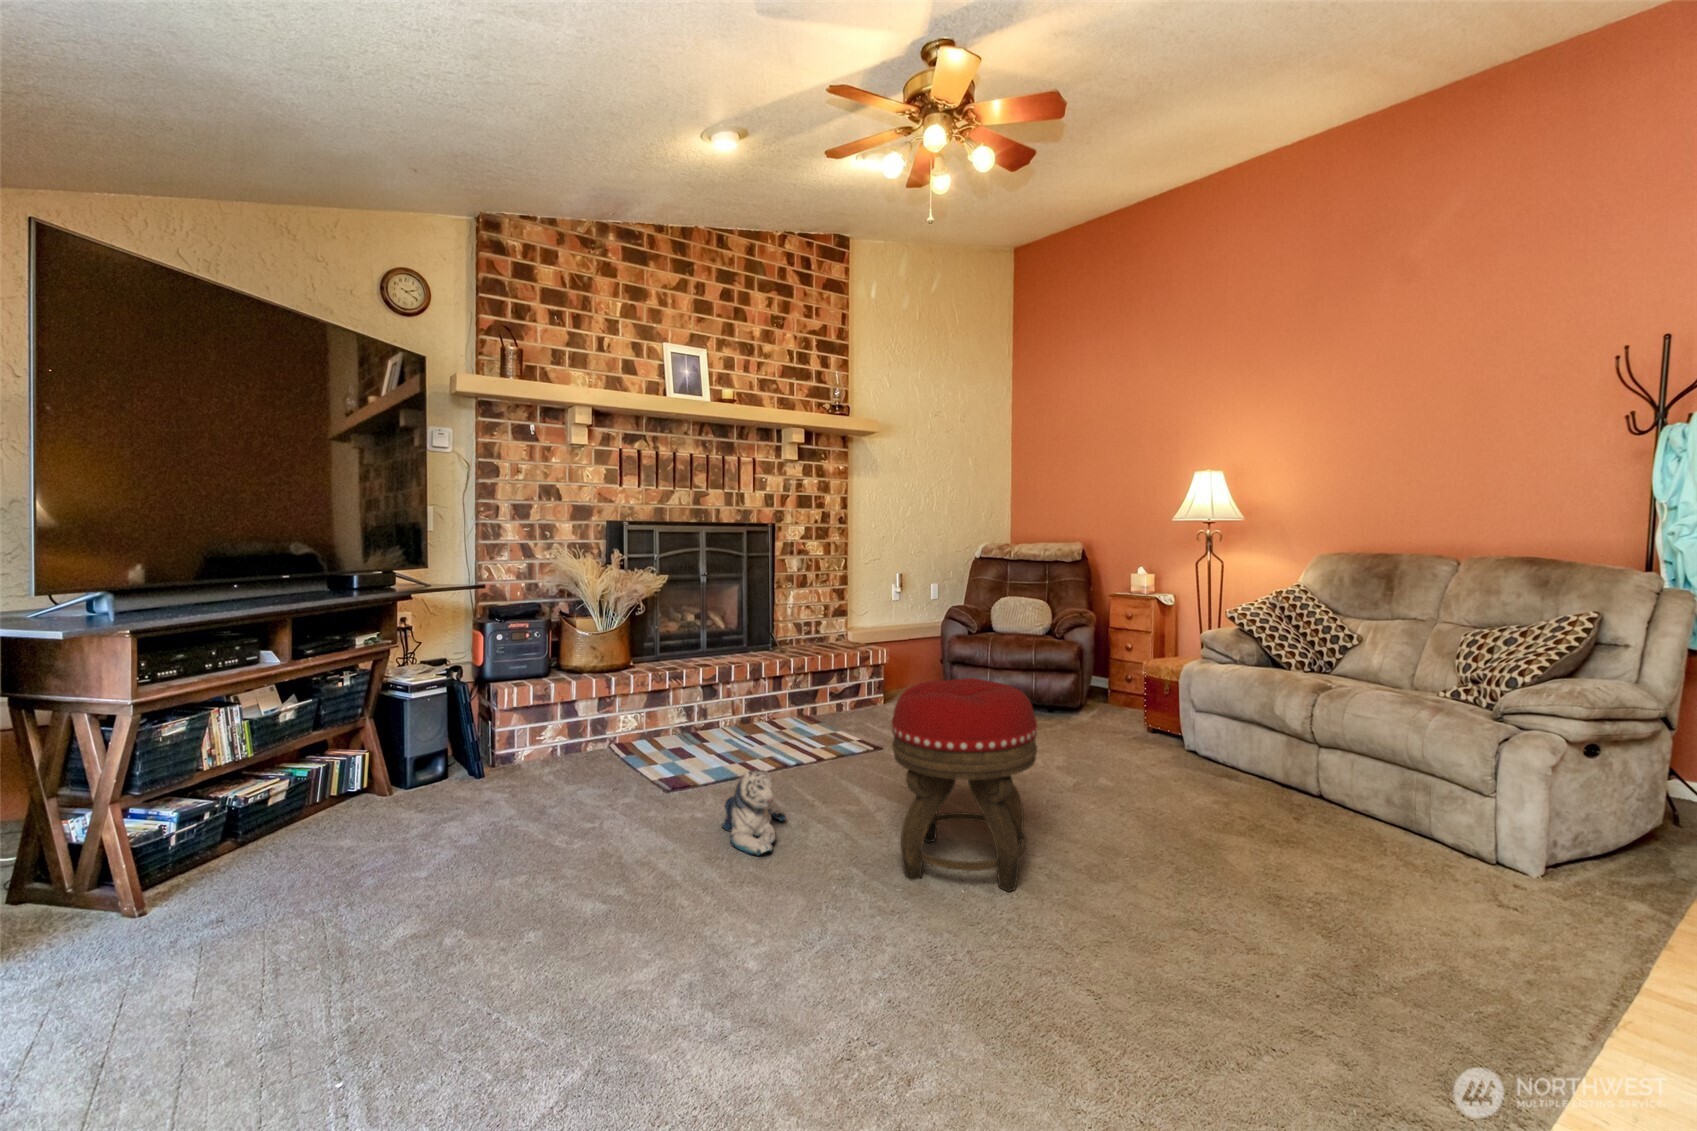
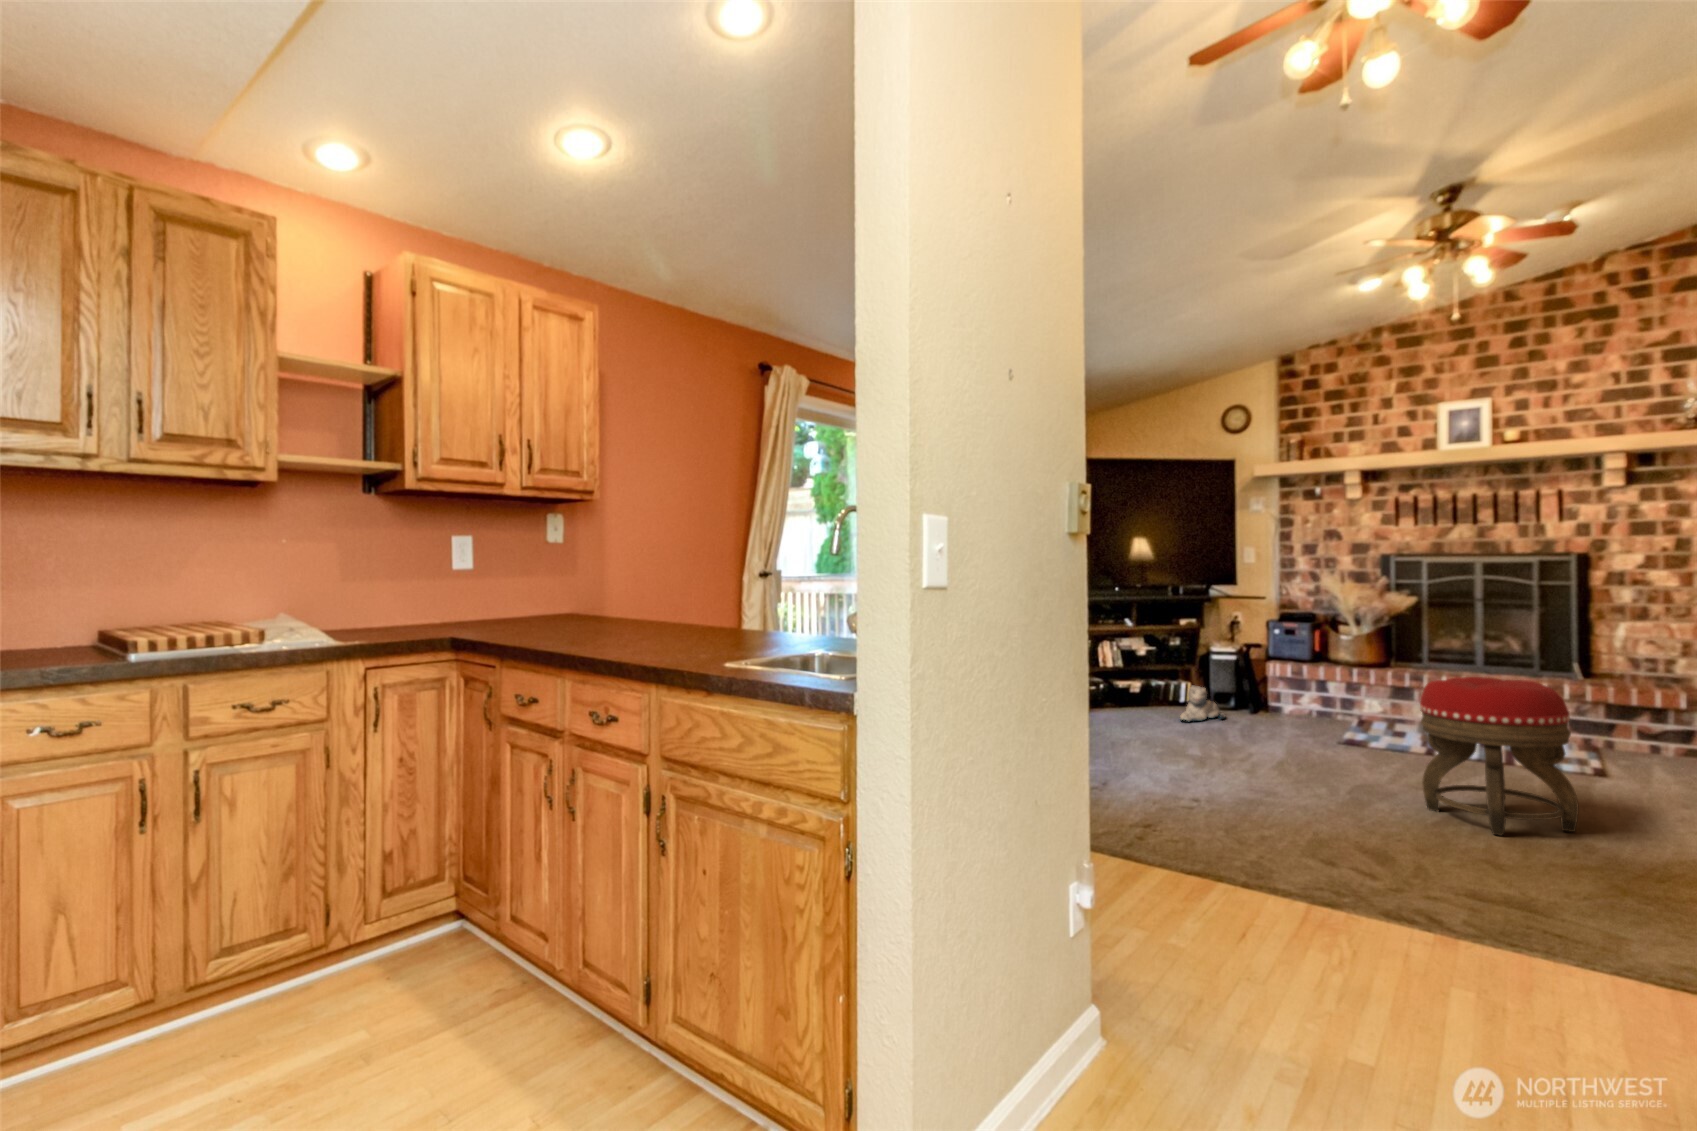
plush toy: present [722,770,786,856] -> present [1180,685,1226,721]

